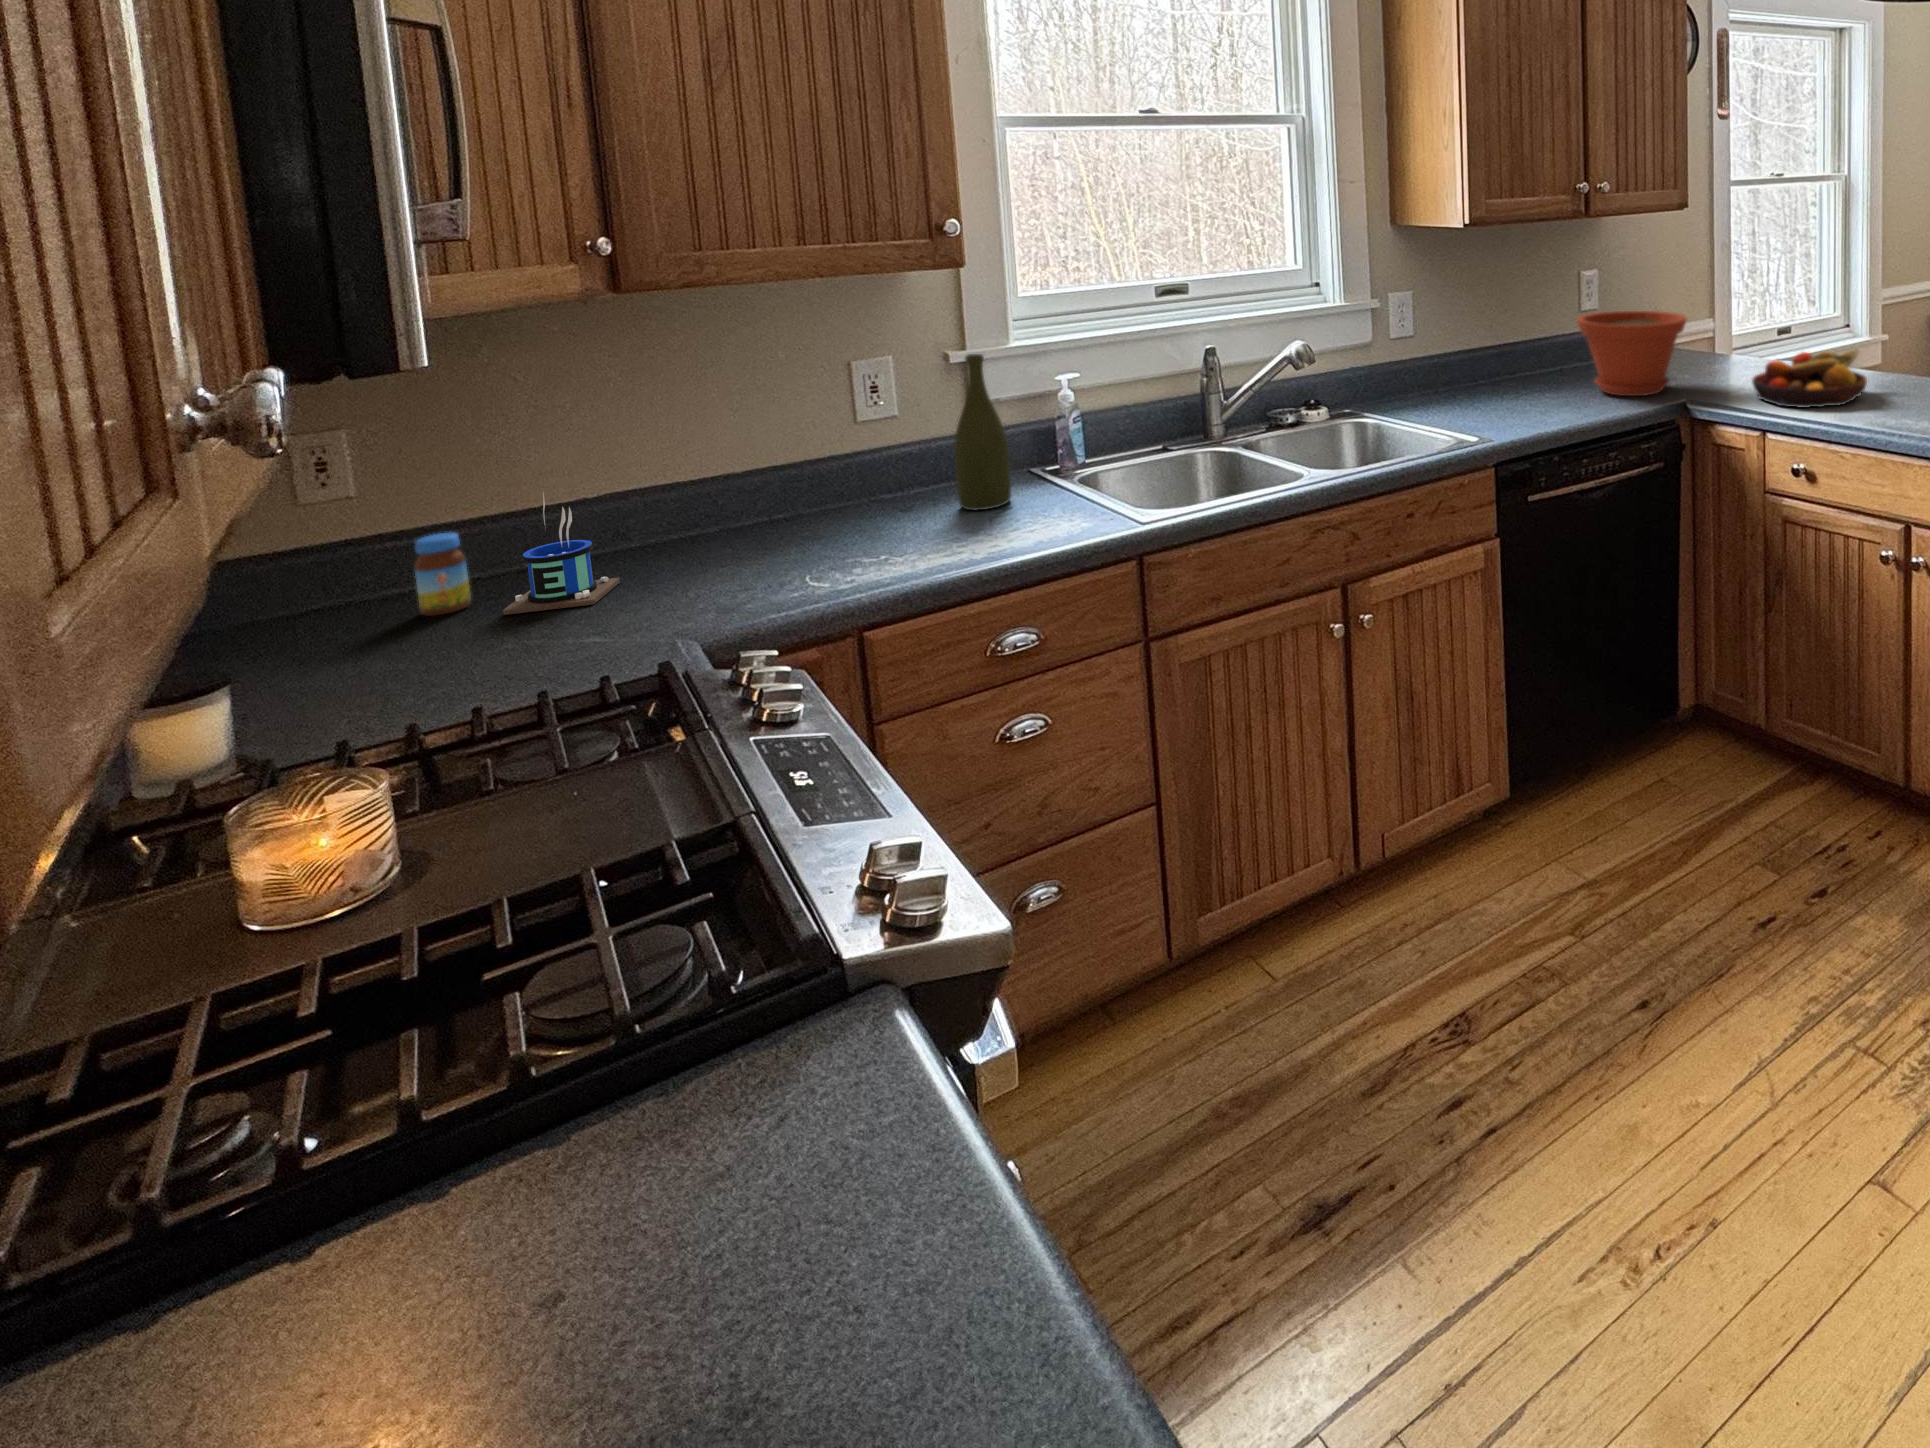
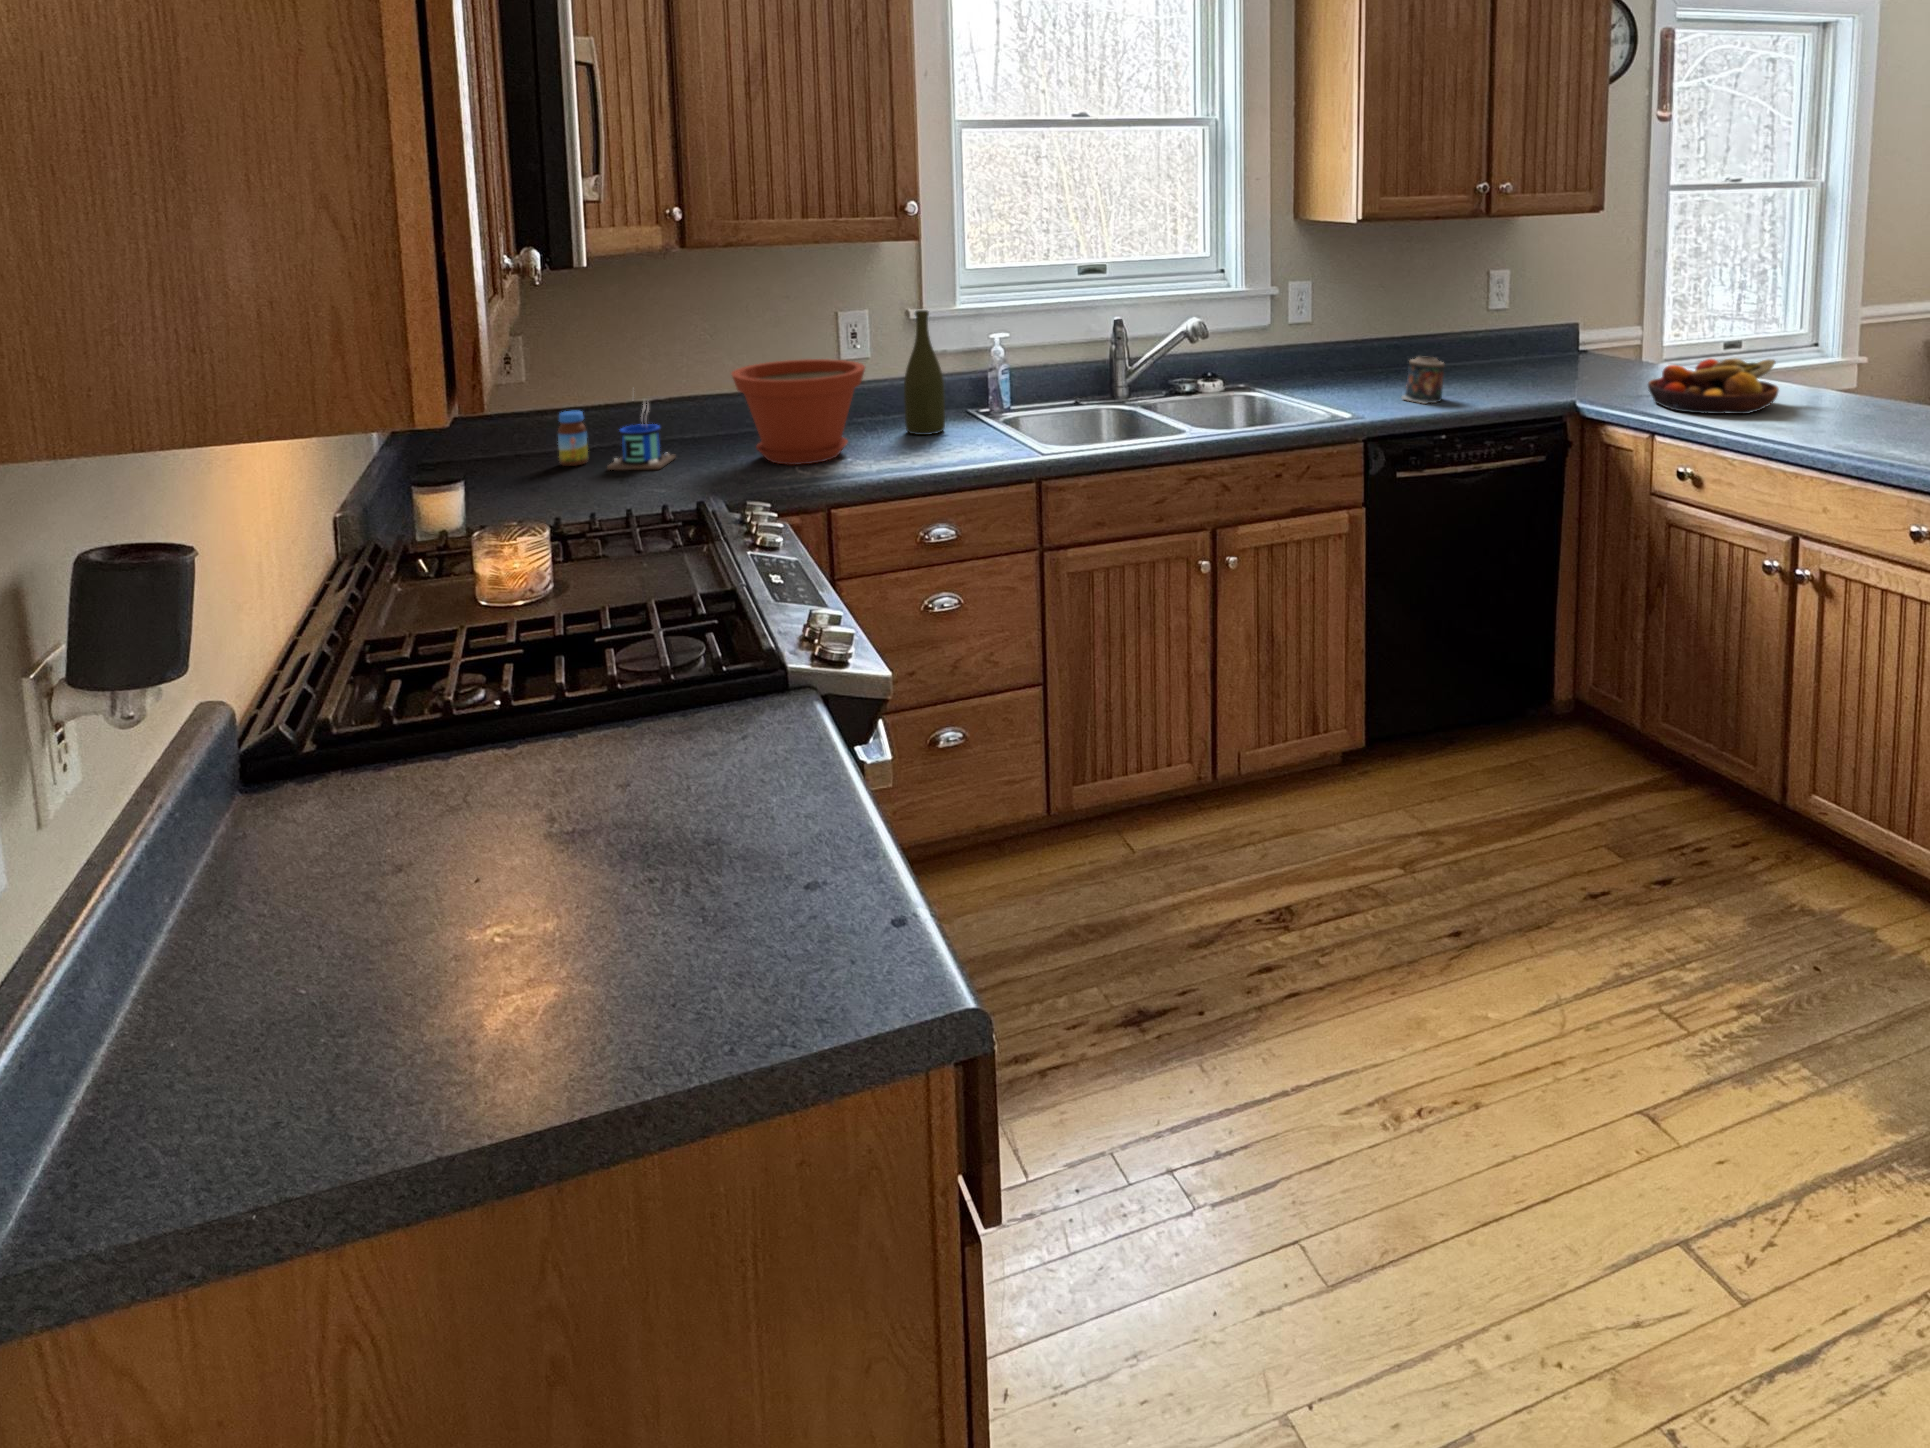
plant pot: present [1577,311,1687,396] -> present [732,359,865,465]
candle: none [1522,367,1563,417] -> present [1401,357,1445,404]

